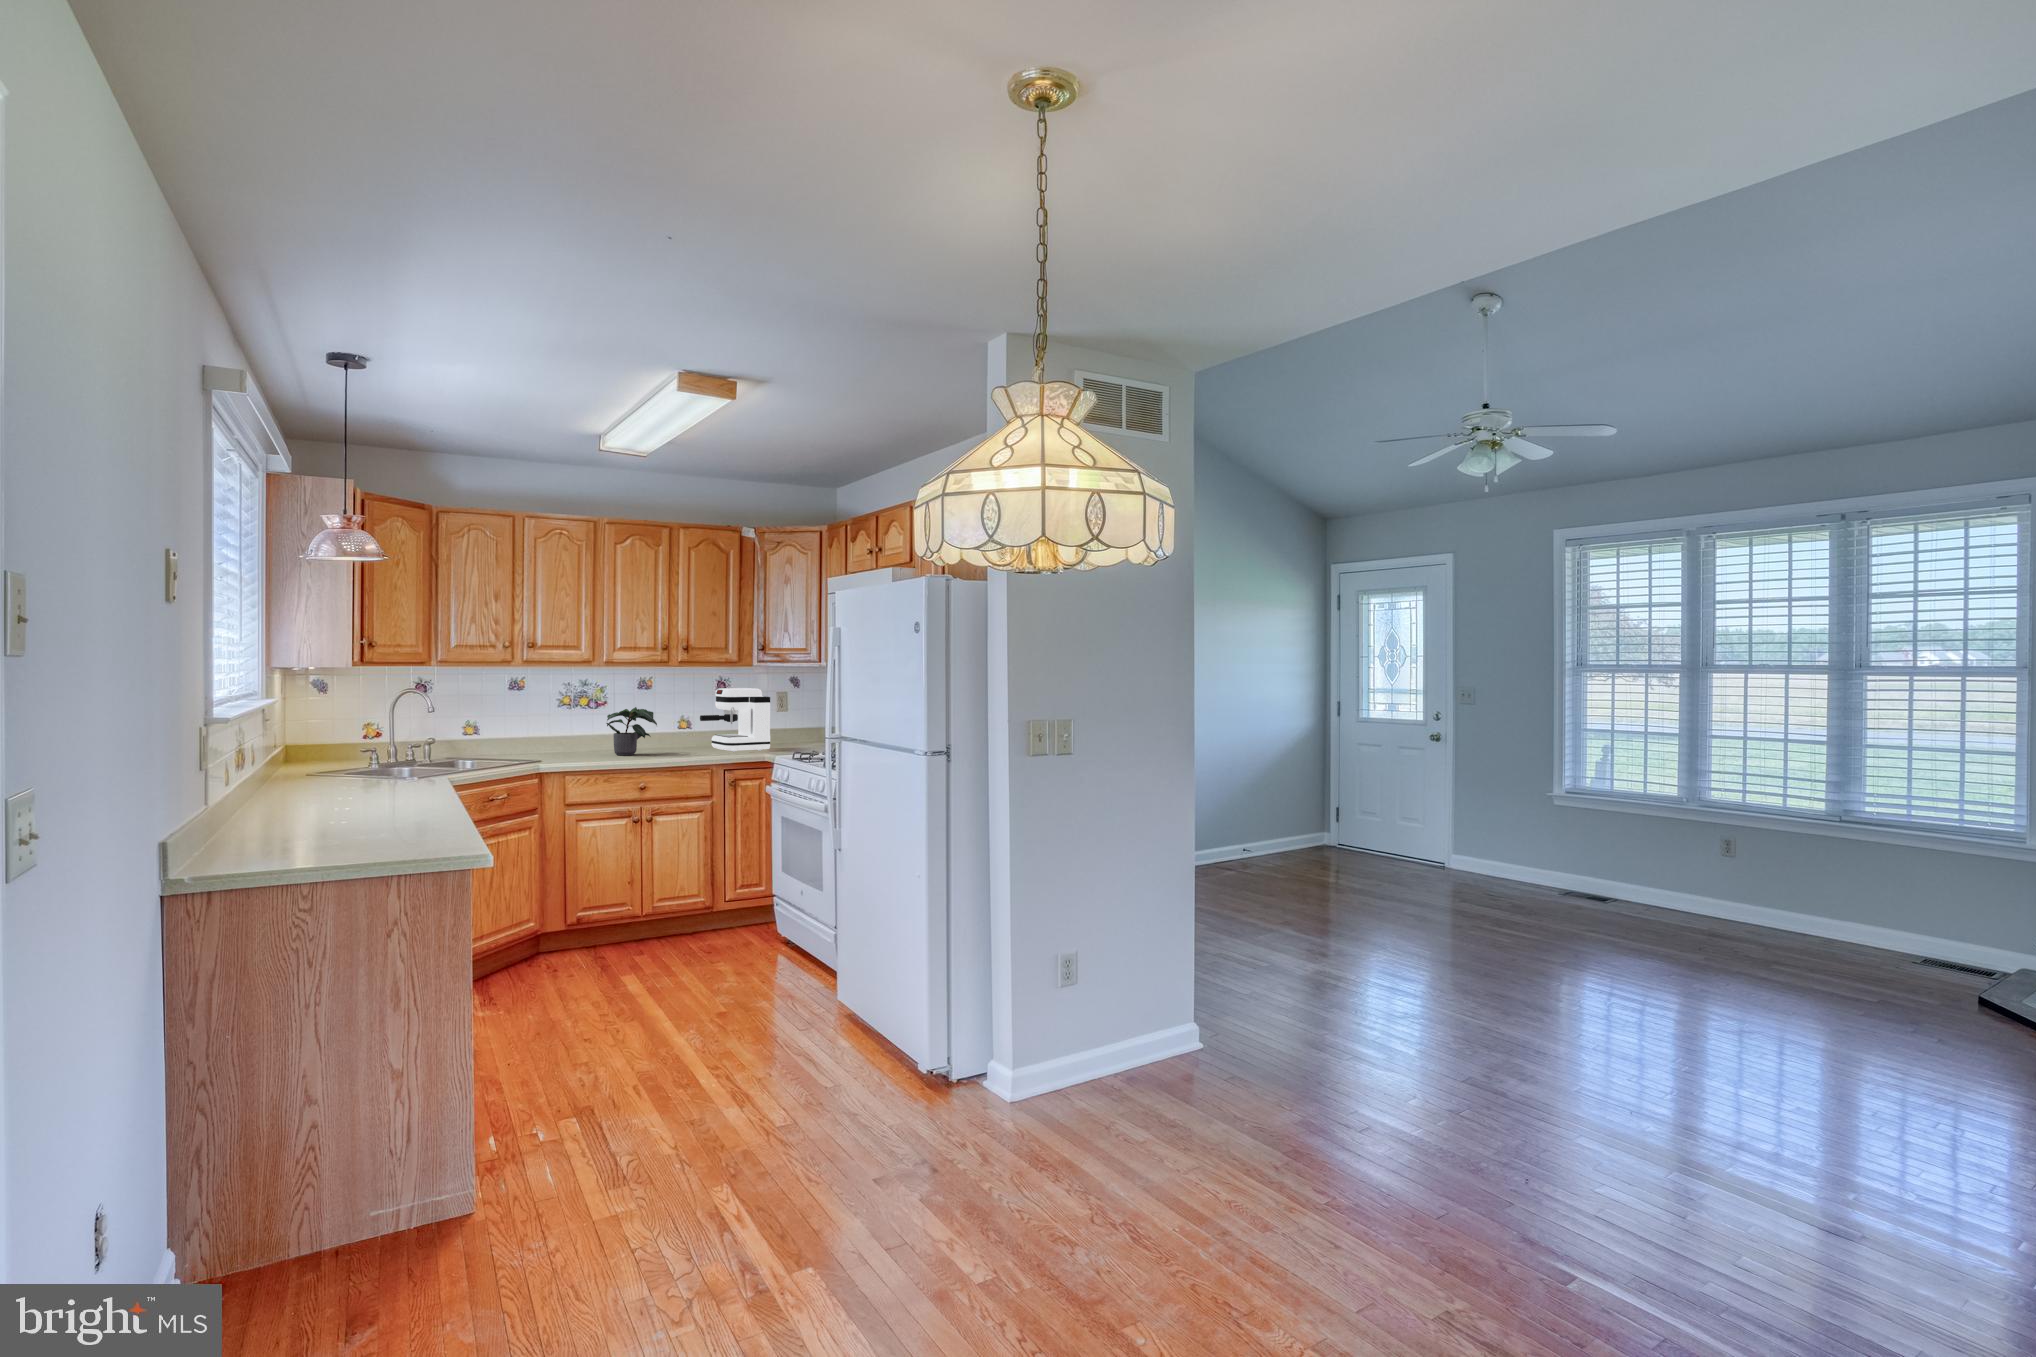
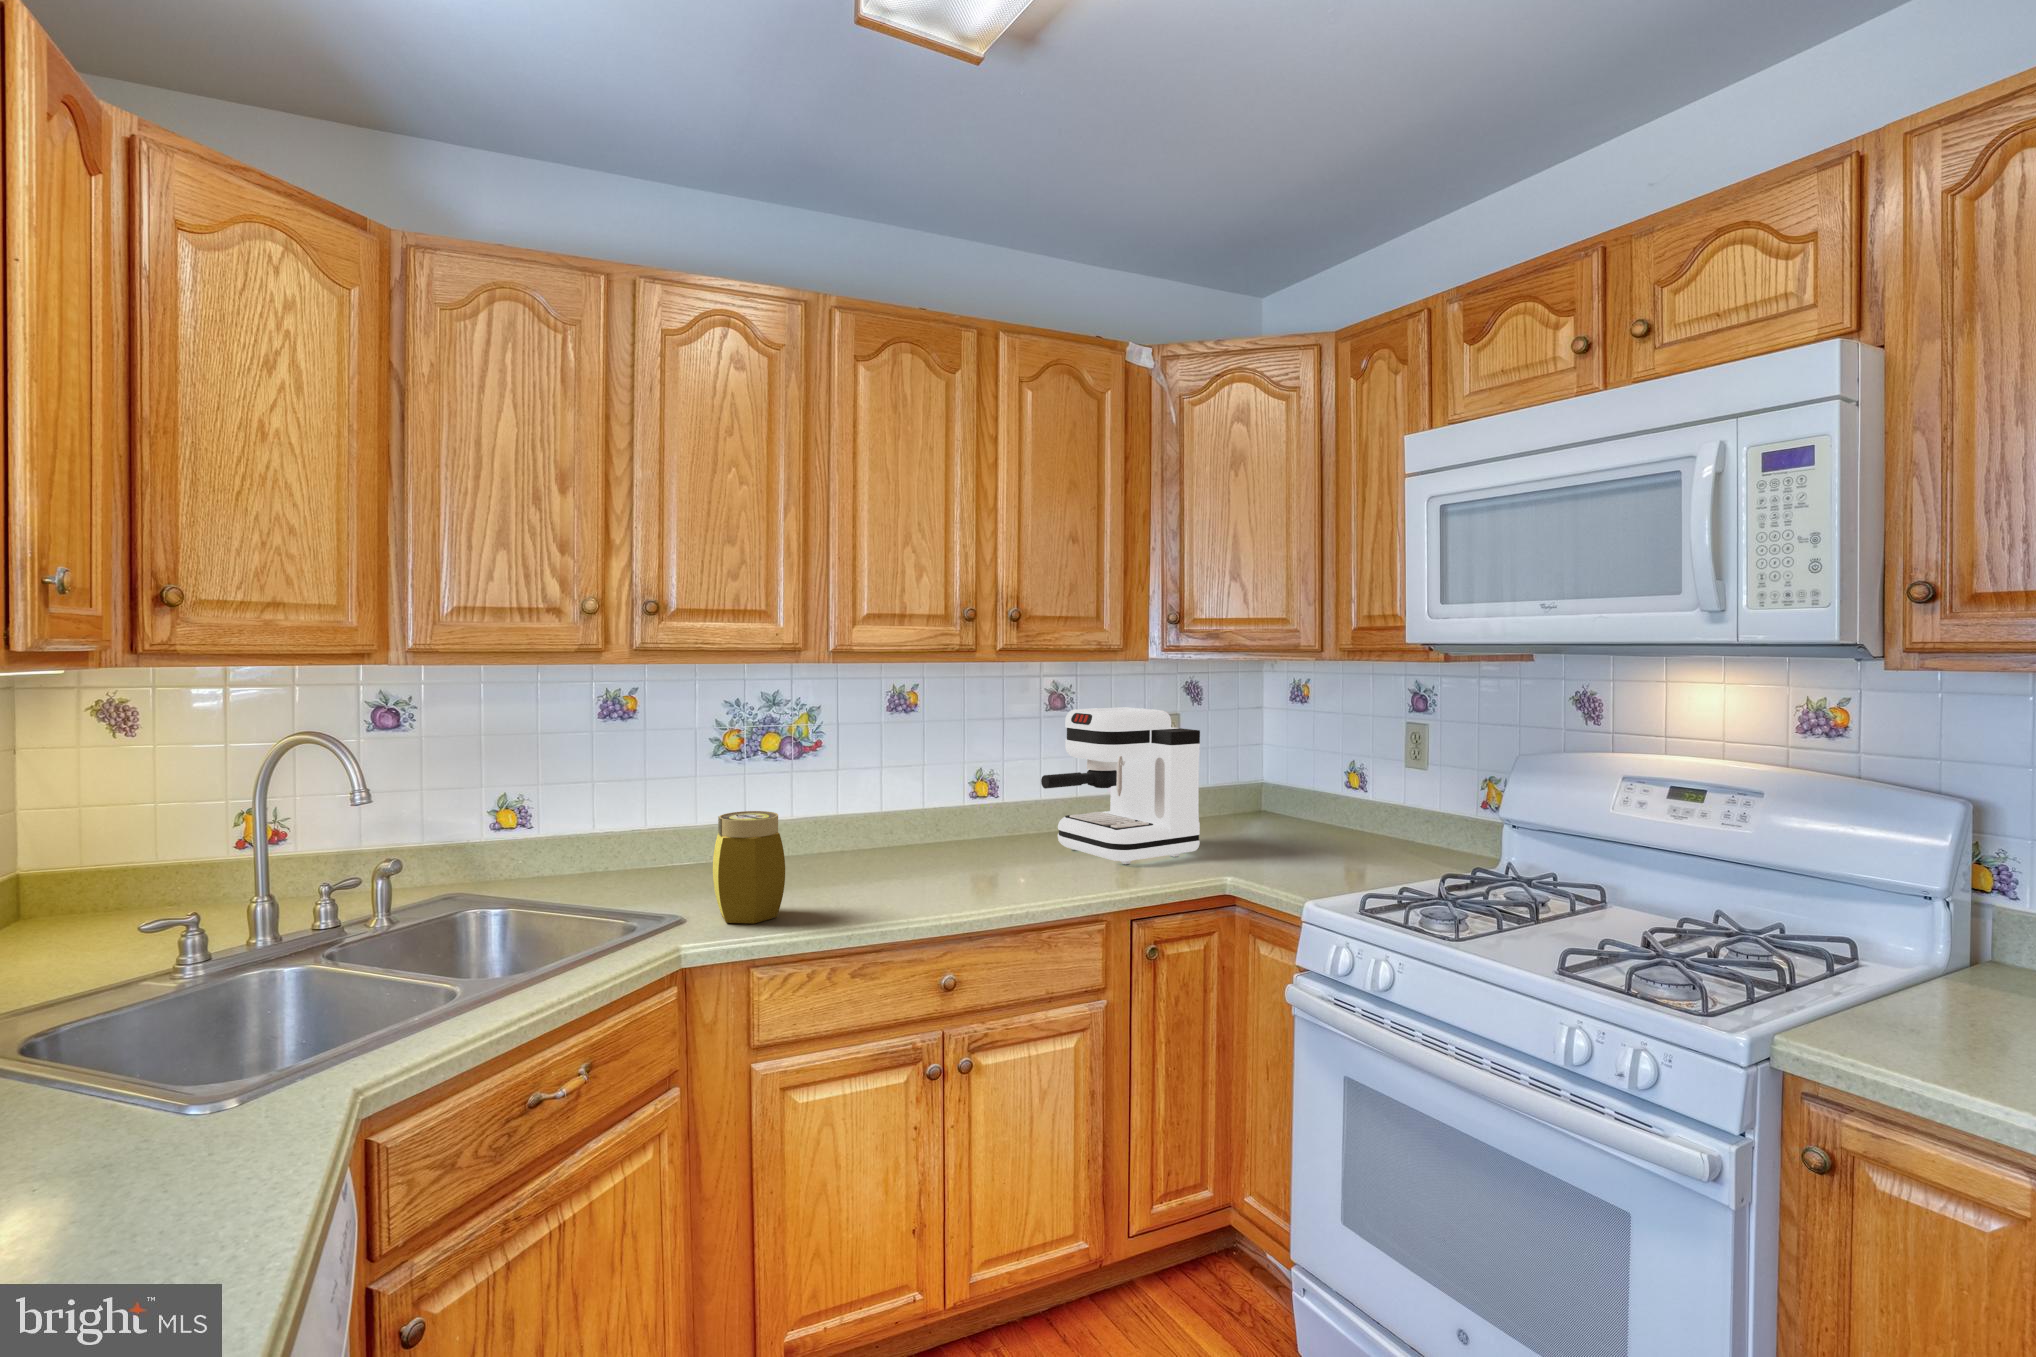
potted plant: present [606,707,657,755] -> none [834,758,956,881]
jar: none [552,723,579,761] -> present [713,811,785,924]

